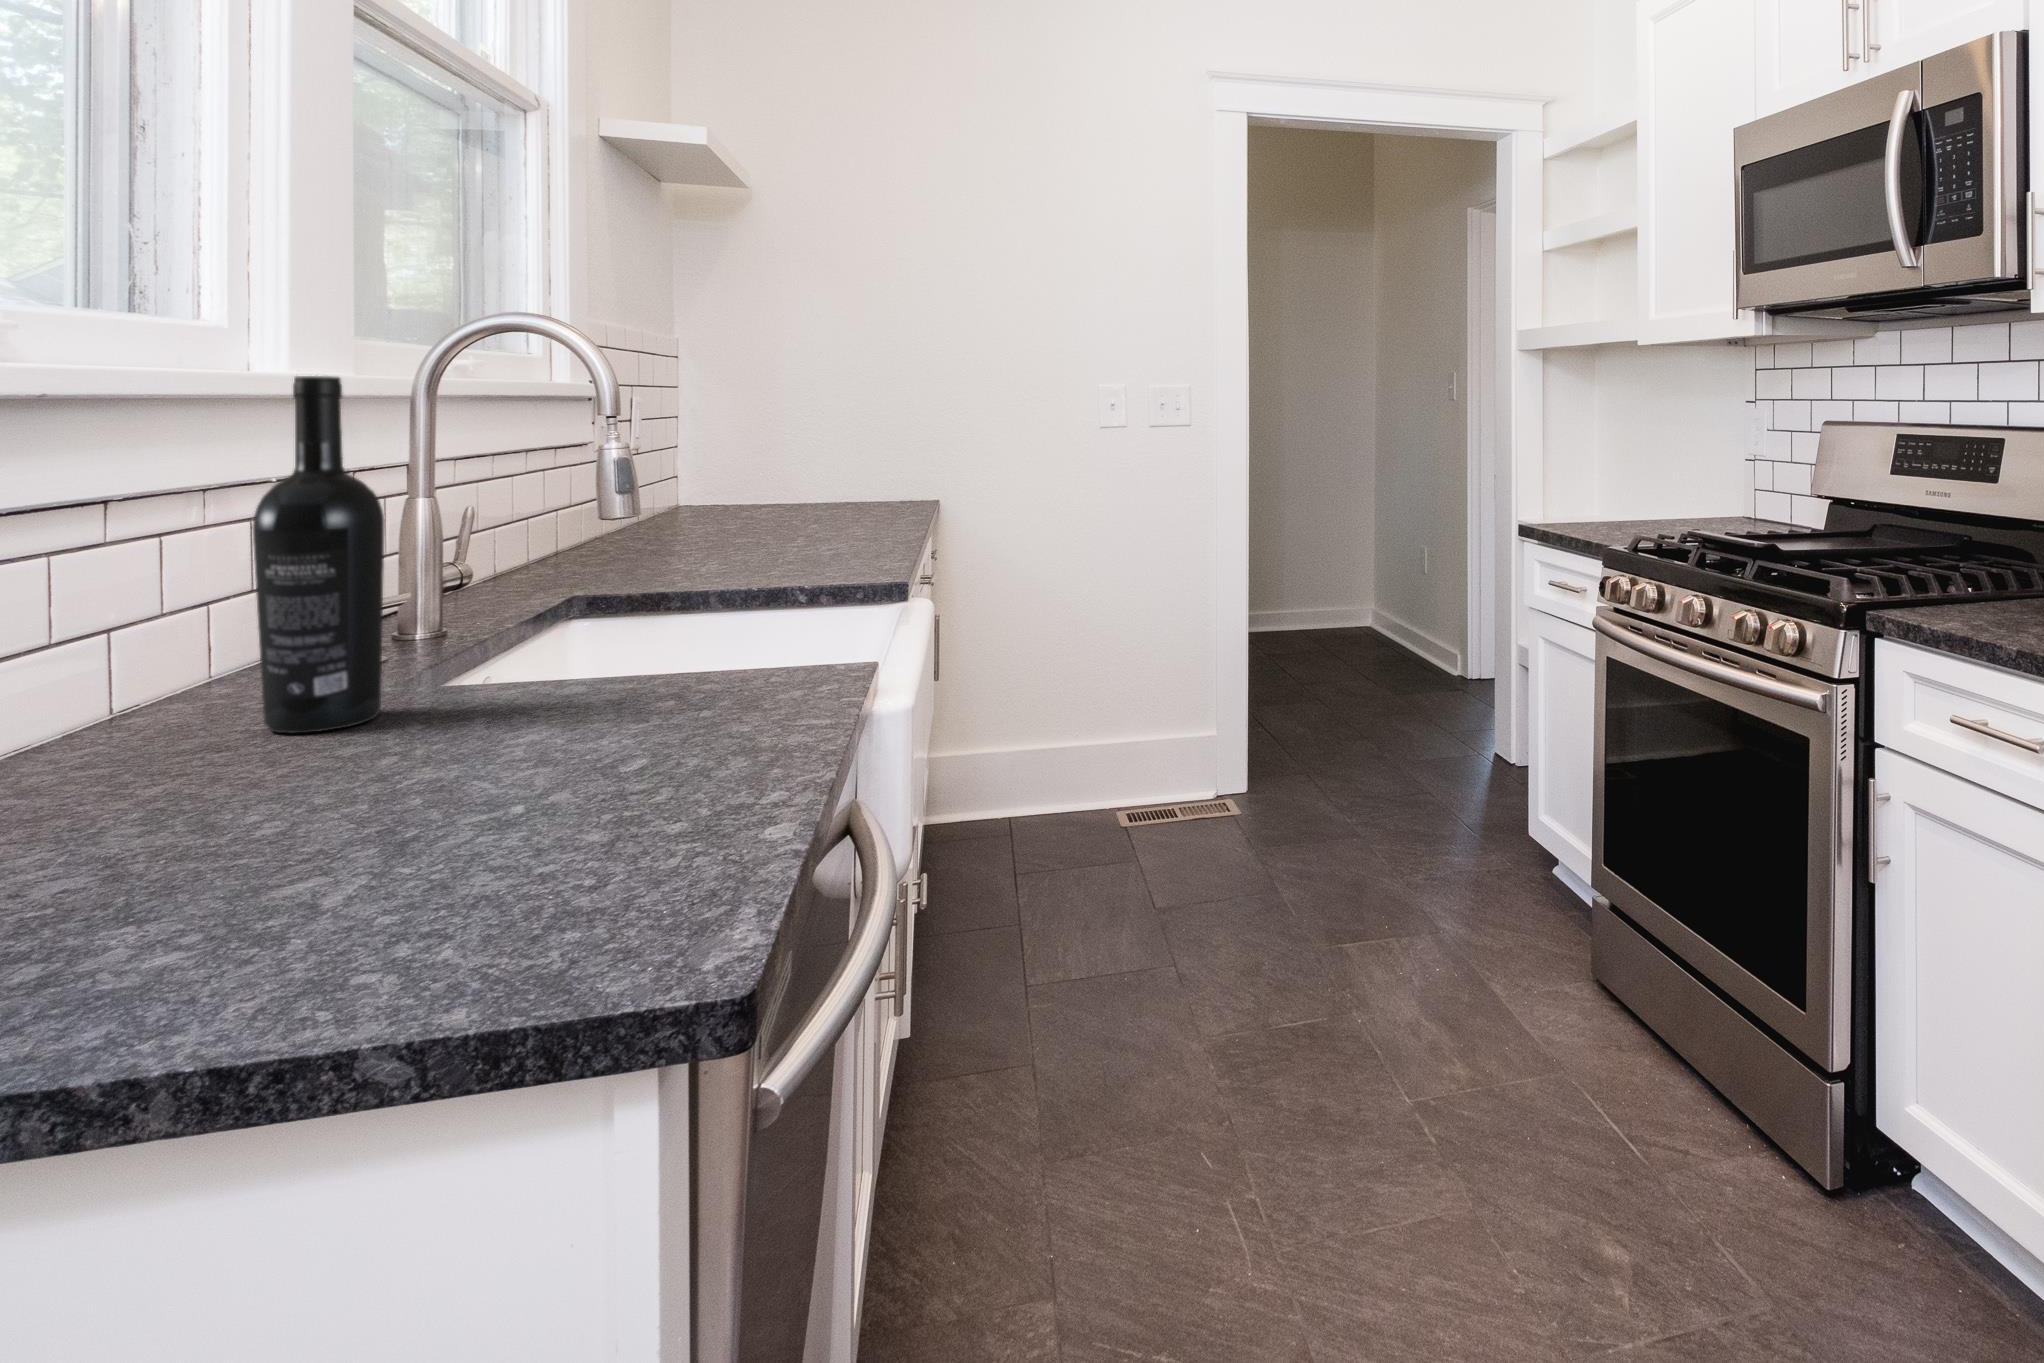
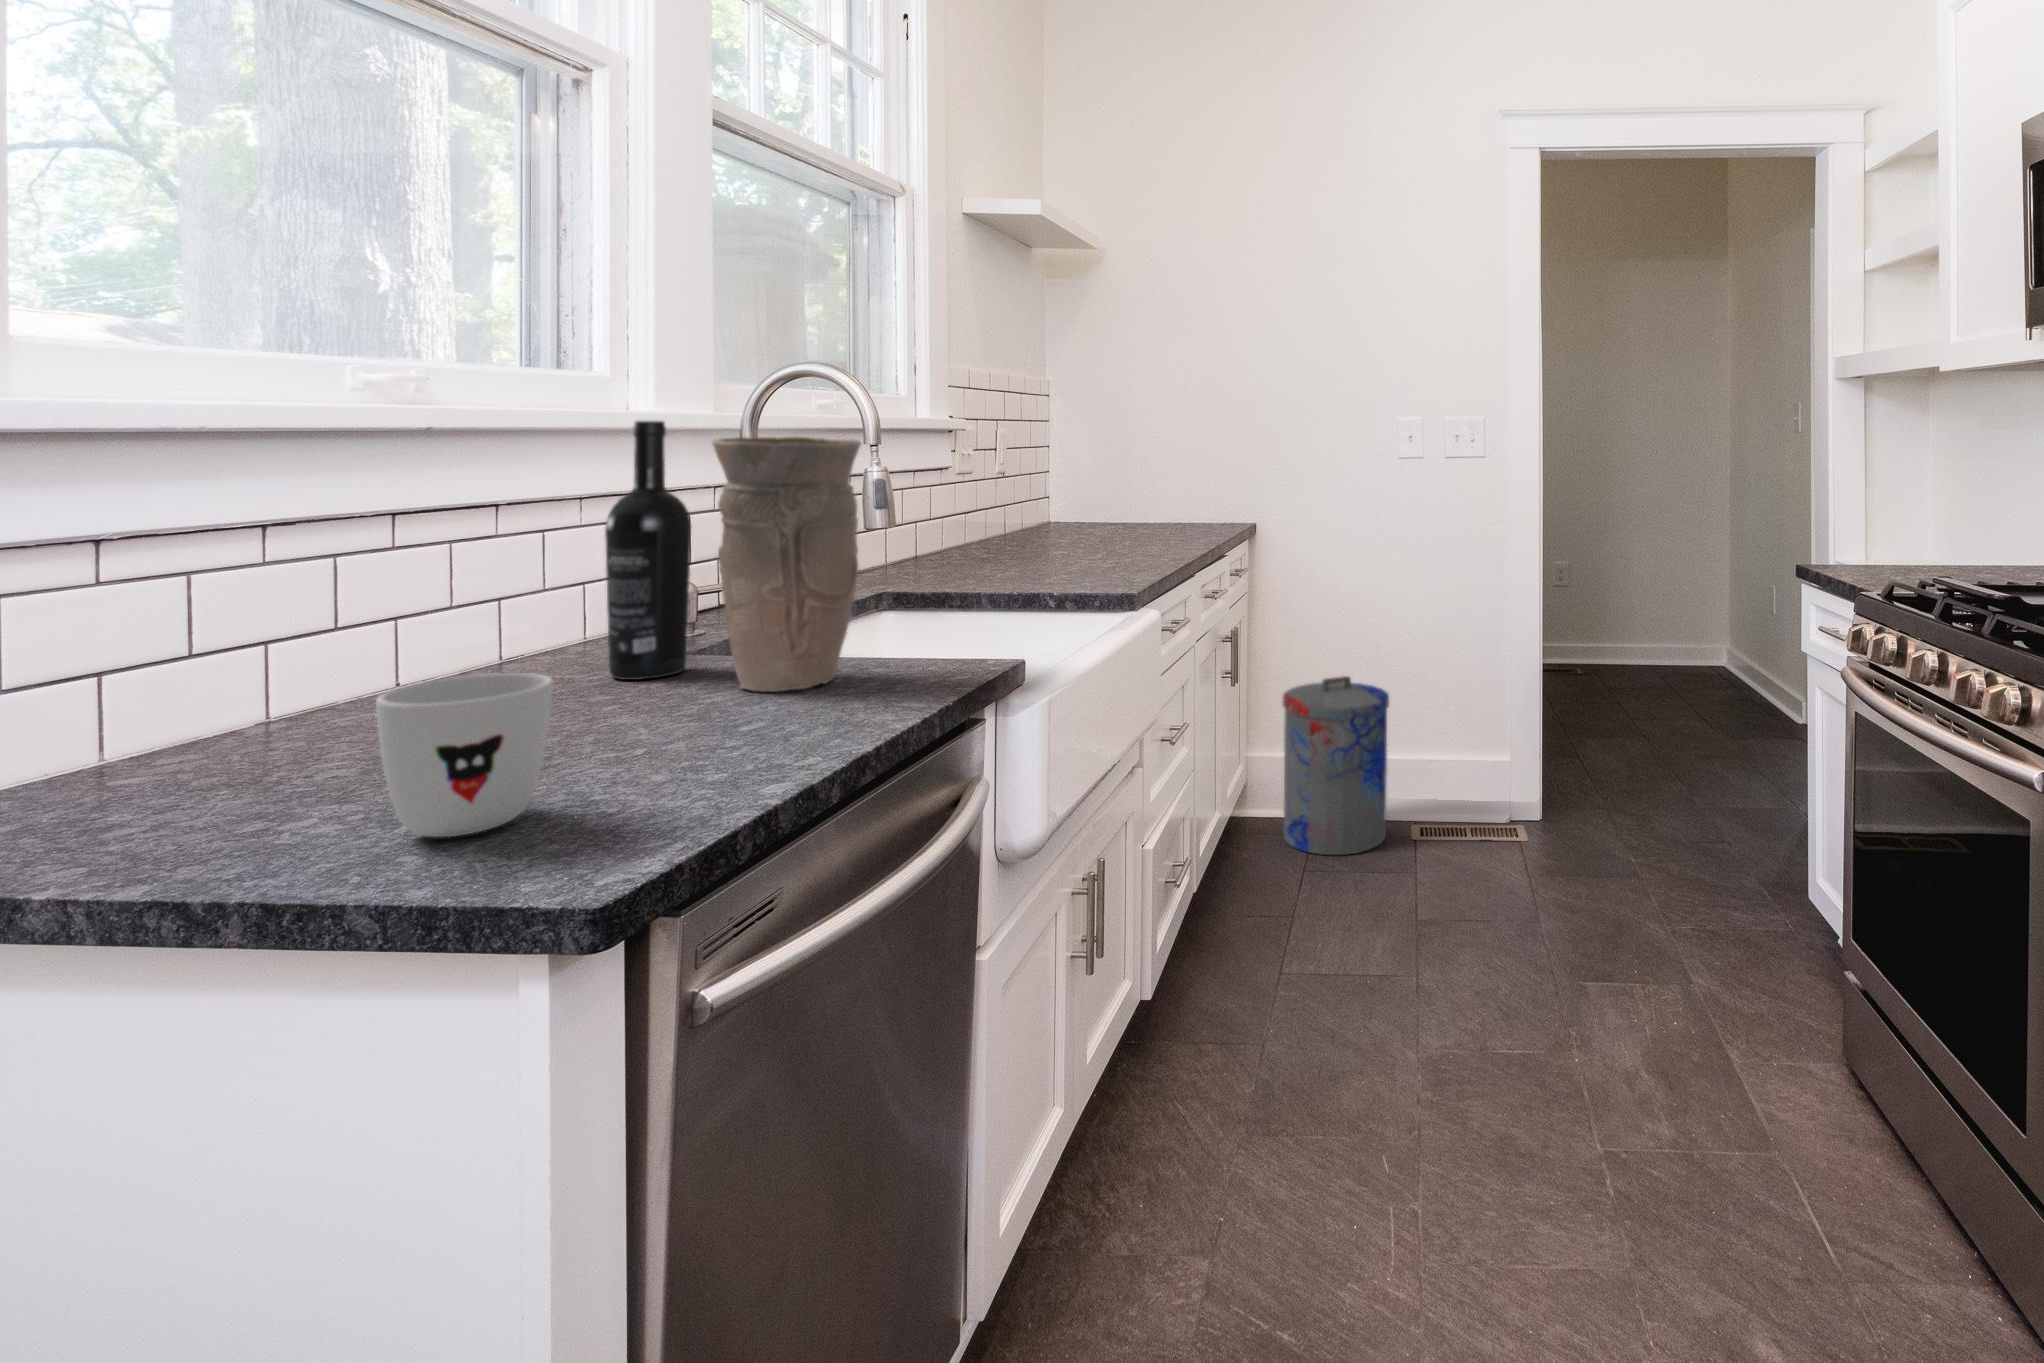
vase: none [462,399,667,731] -> present [712,437,861,692]
trash can: none [971,659,1097,862] -> present [1283,676,1389,855]
mug: none [258,727,498,955] -> present [376,673,553,837]

